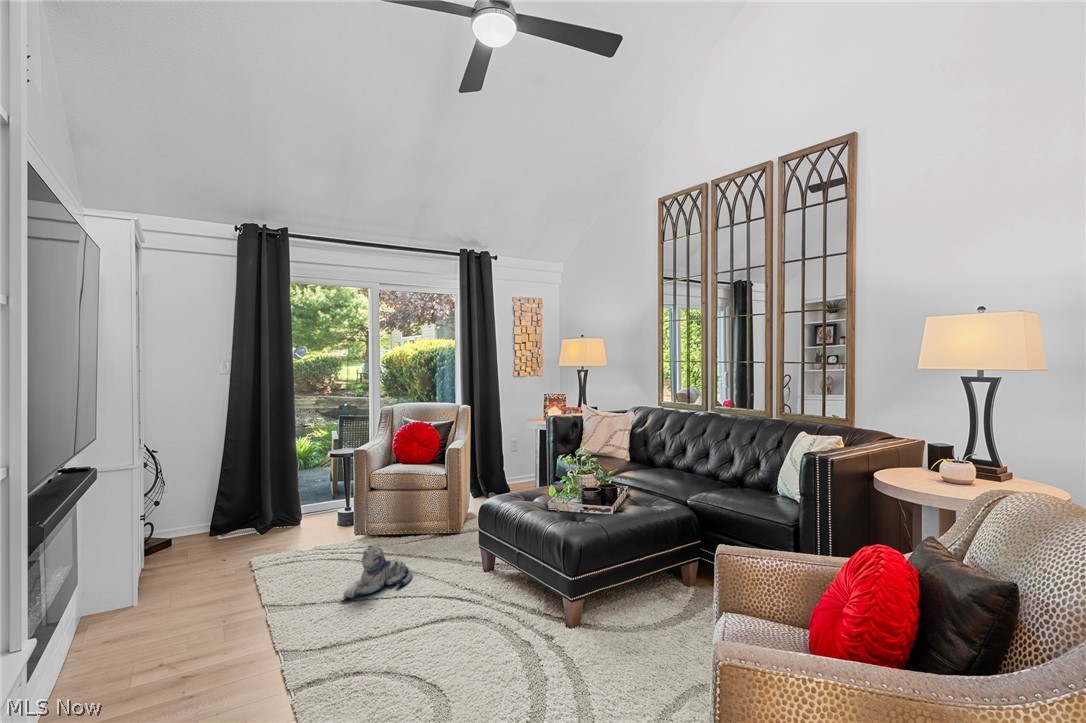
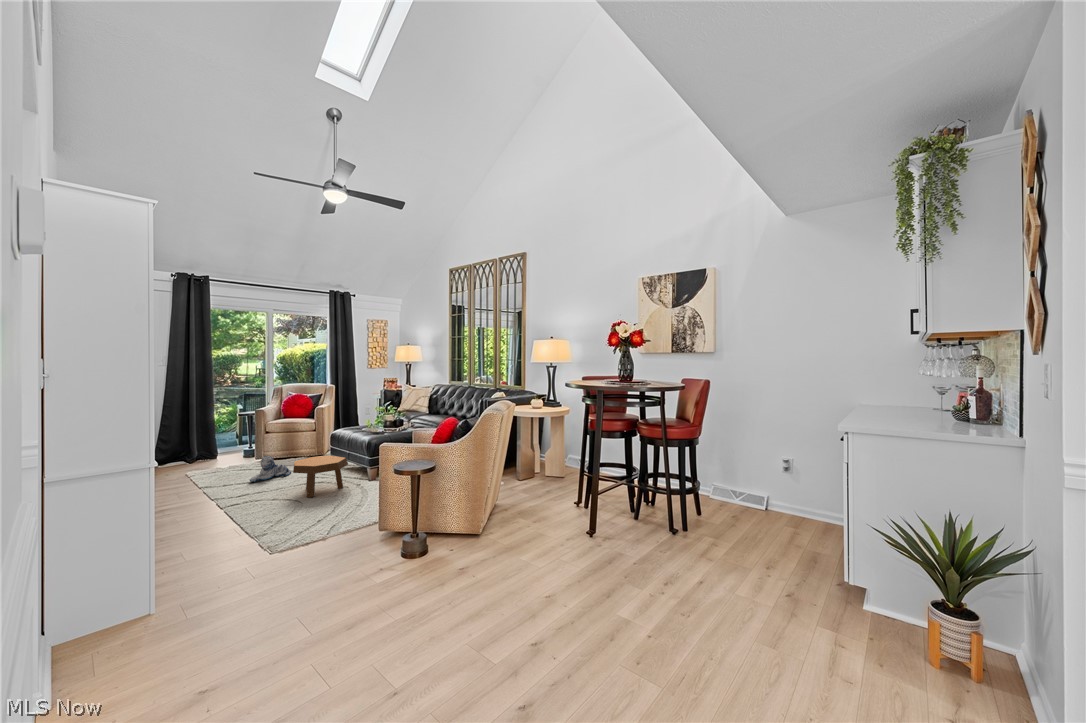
footstool: none [424,563,529,672] -> present [293,456,348,497]

